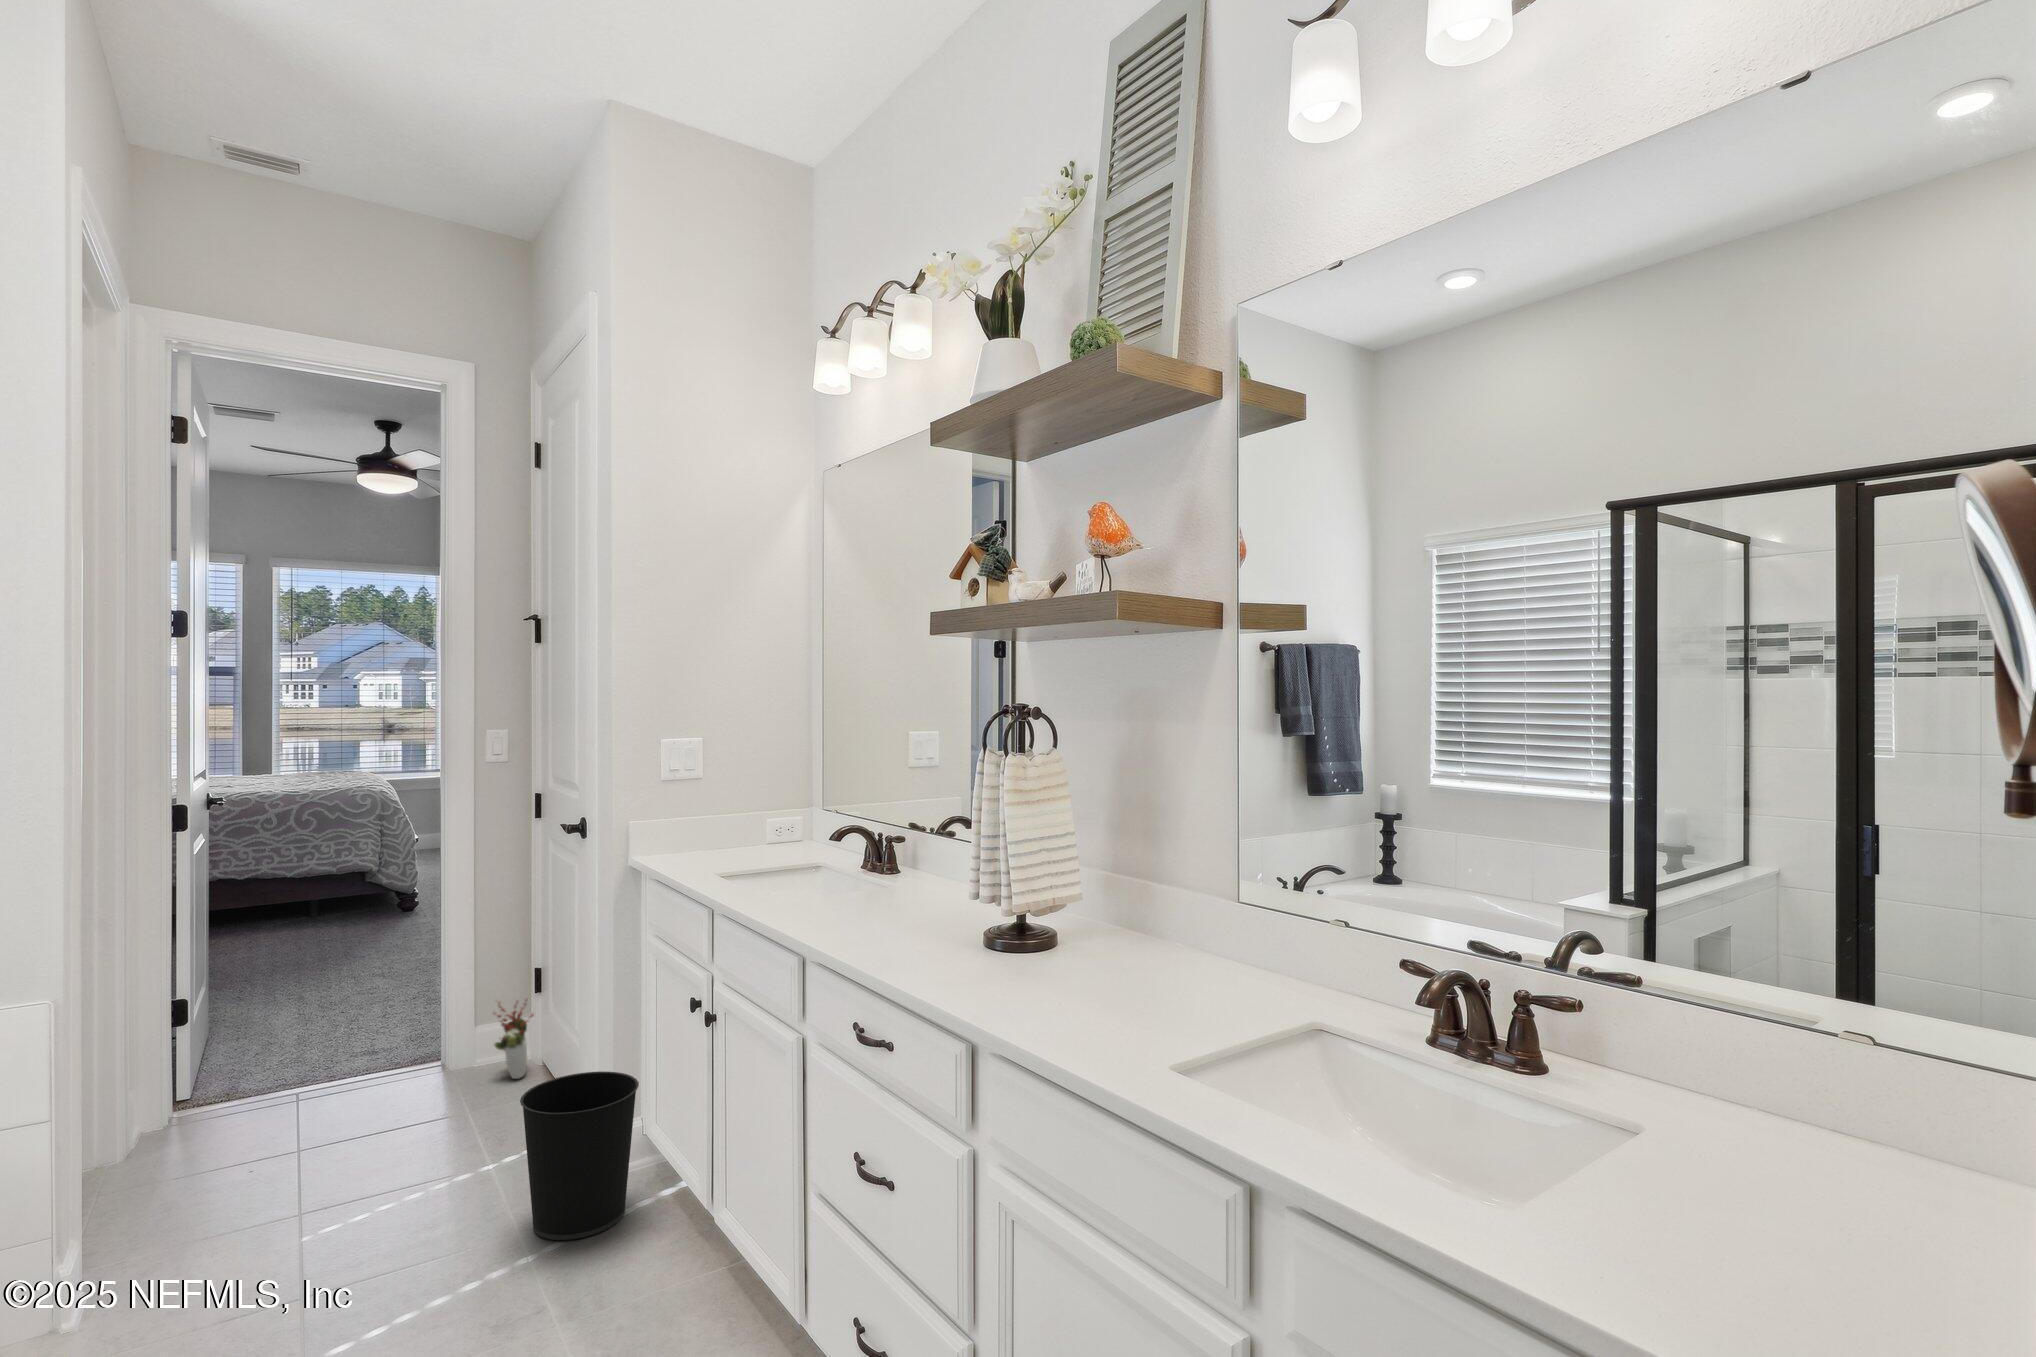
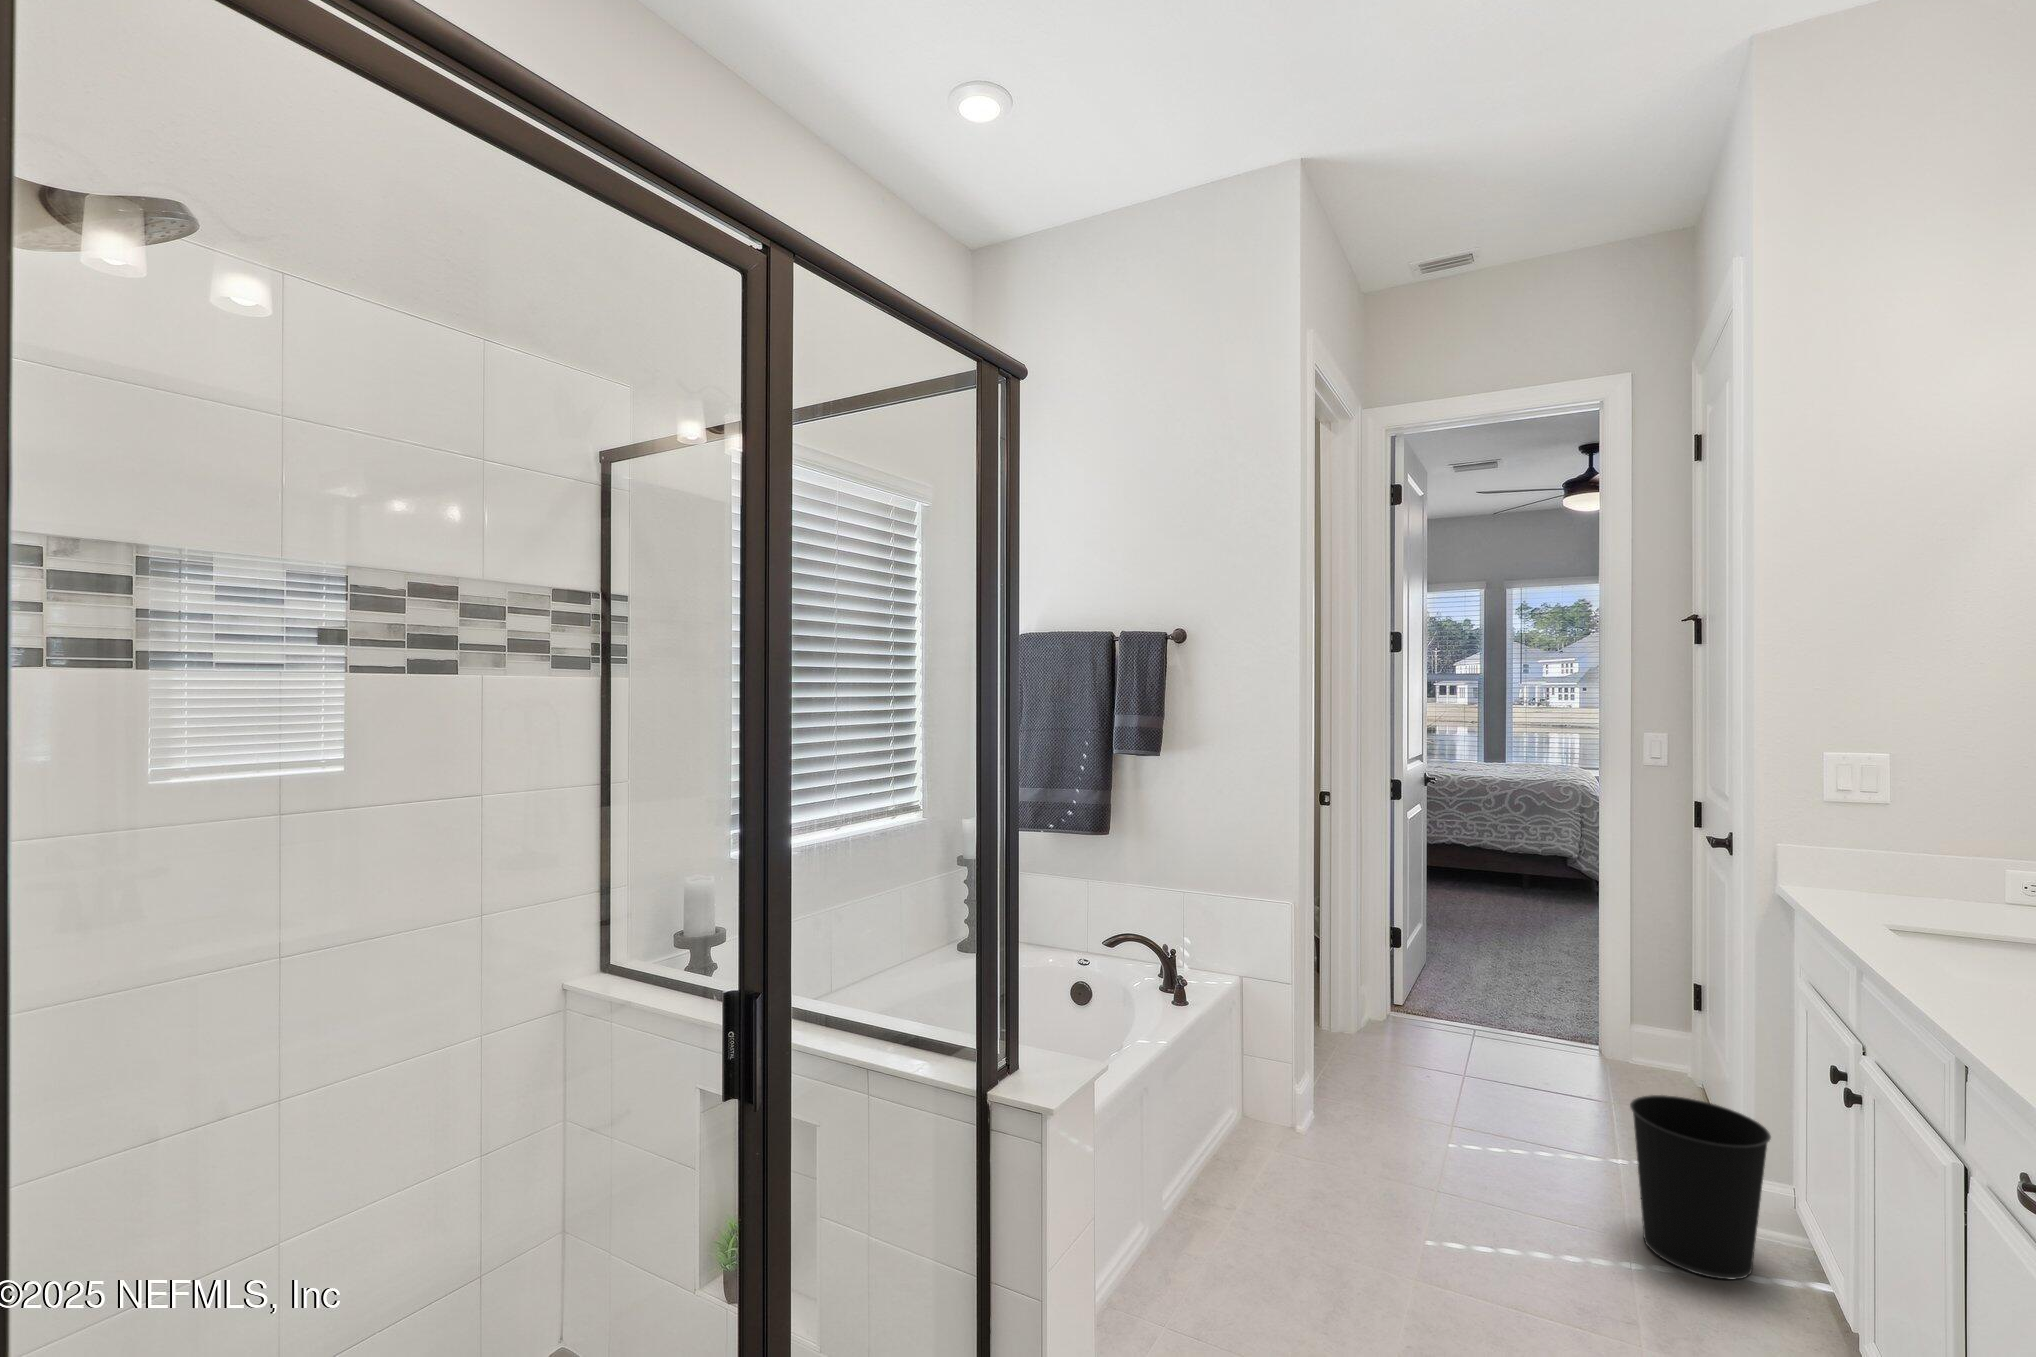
decorative plant: present [493,1001,533,1079] -> none [1644,1003,1689,1090]

